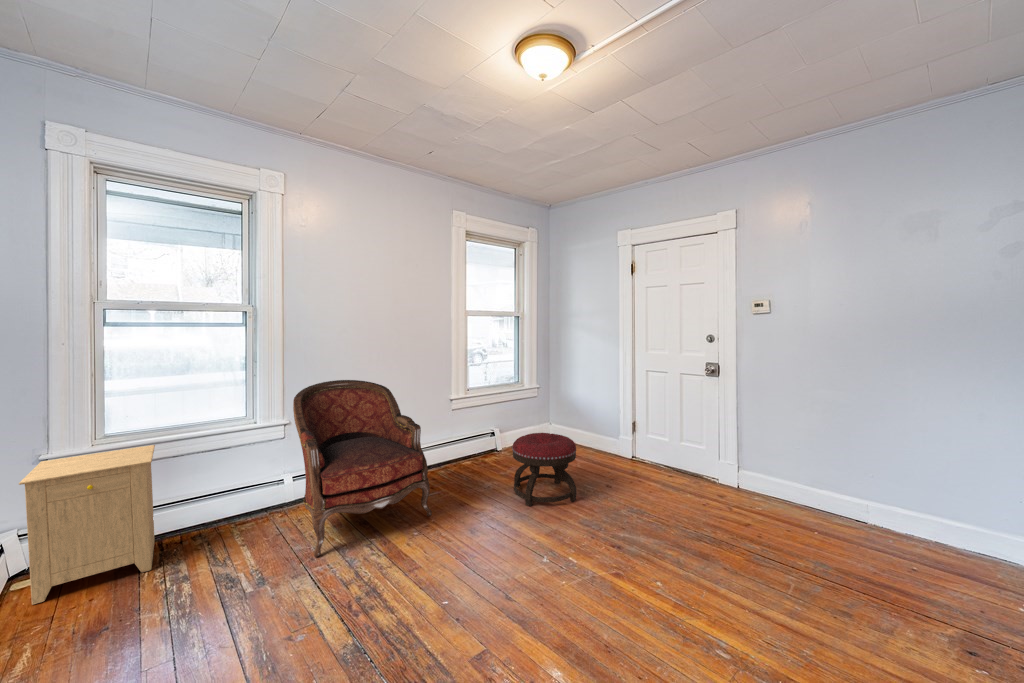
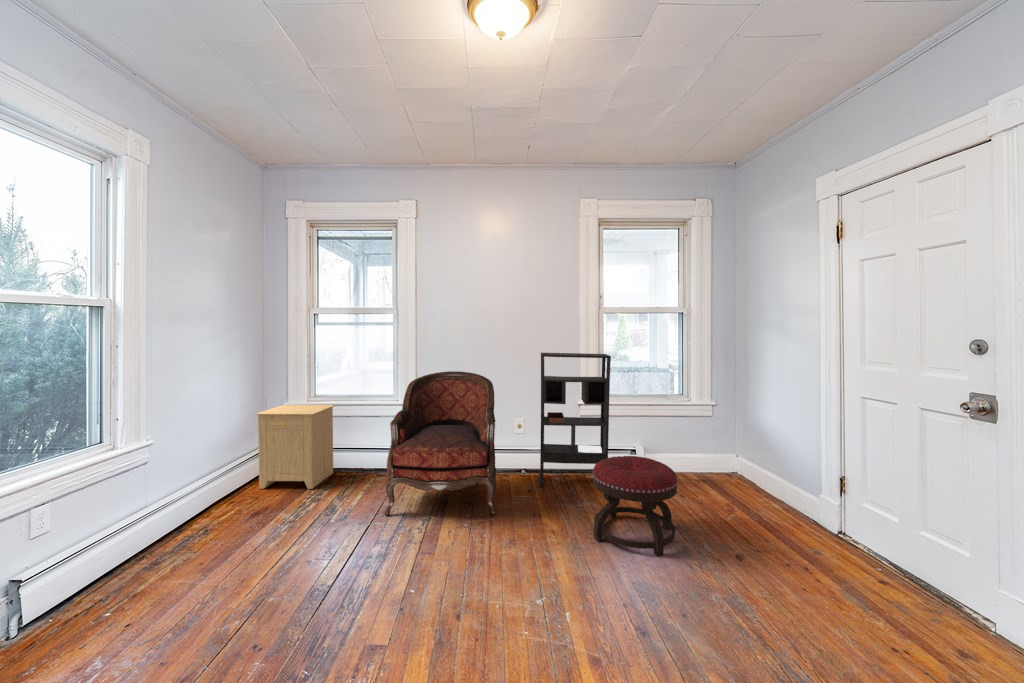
bookshelf: none [421,353,490,481] -> present [539,353,611,486]

